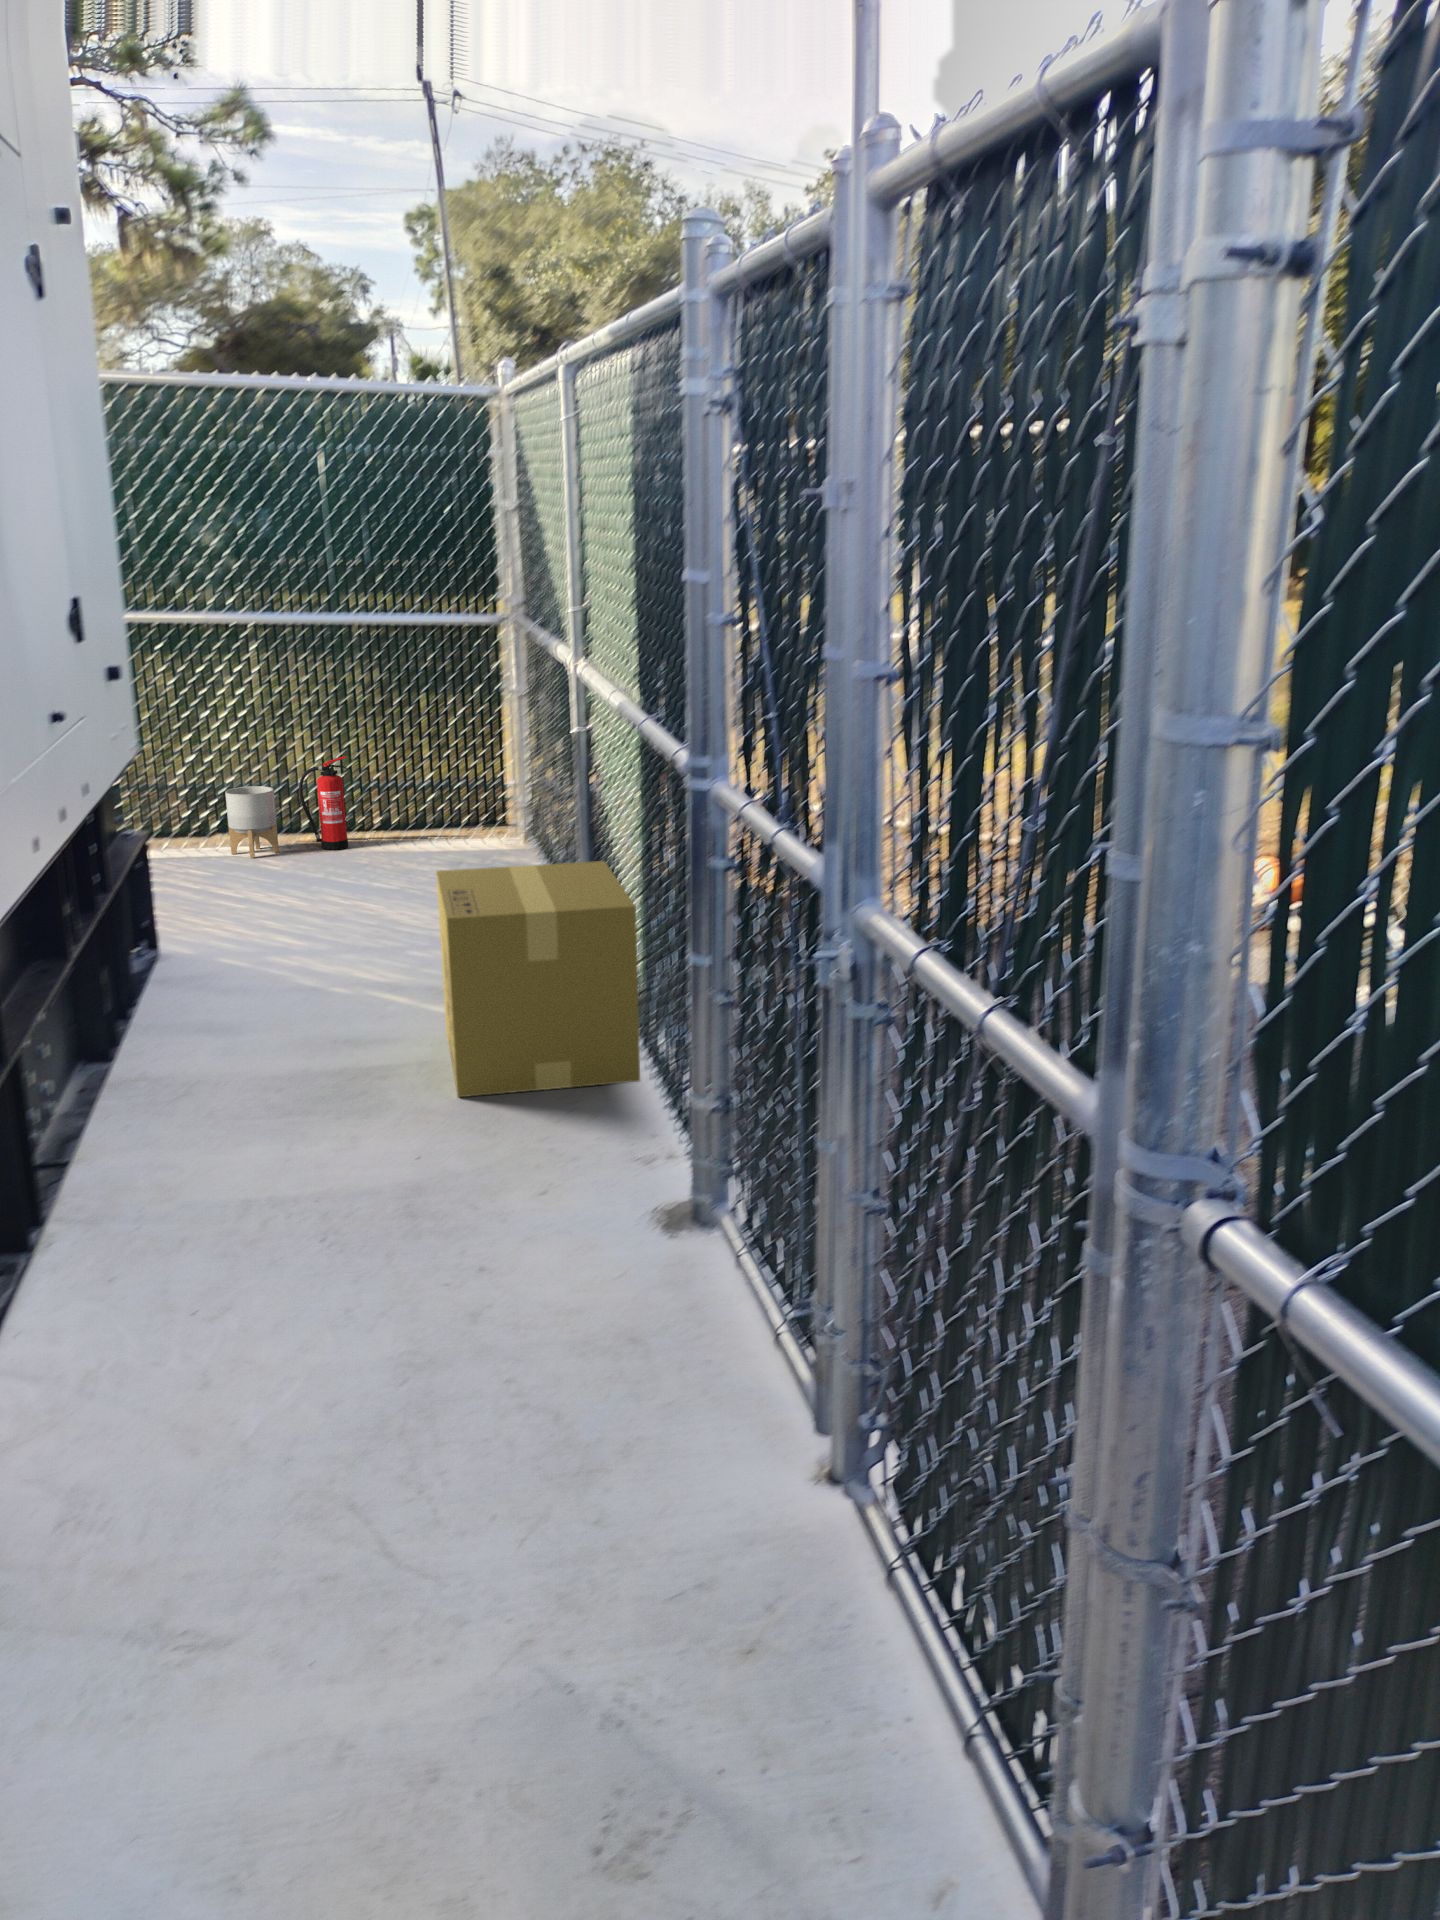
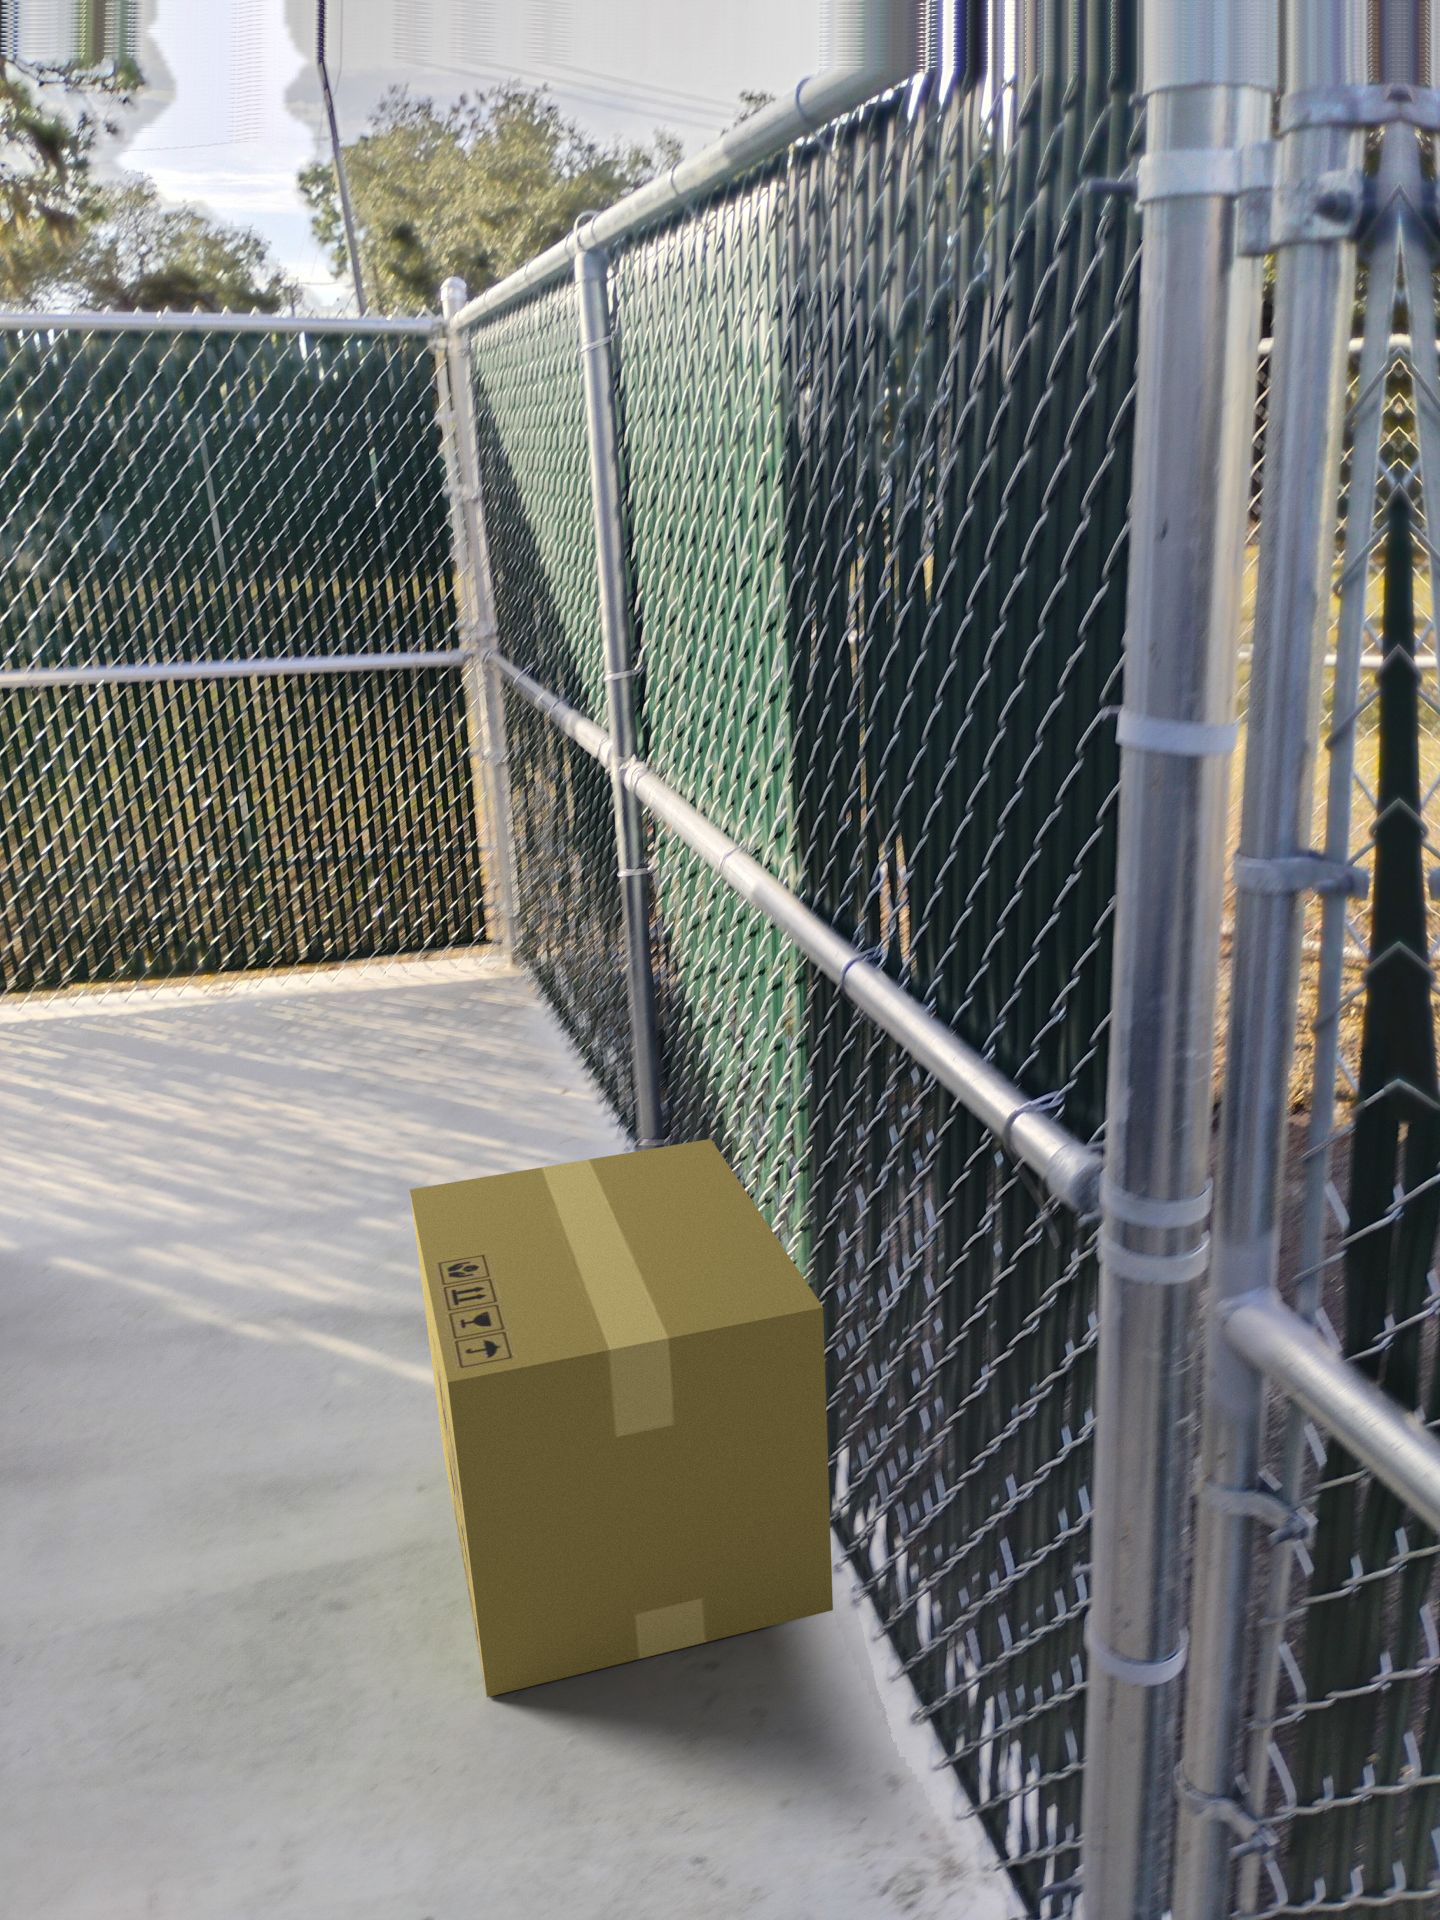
fire extinguisher: present [299,756,348,850] -> none [189,859,266,990]
planter: present [225,786,279,858] -> none [83,907,168,1013]

